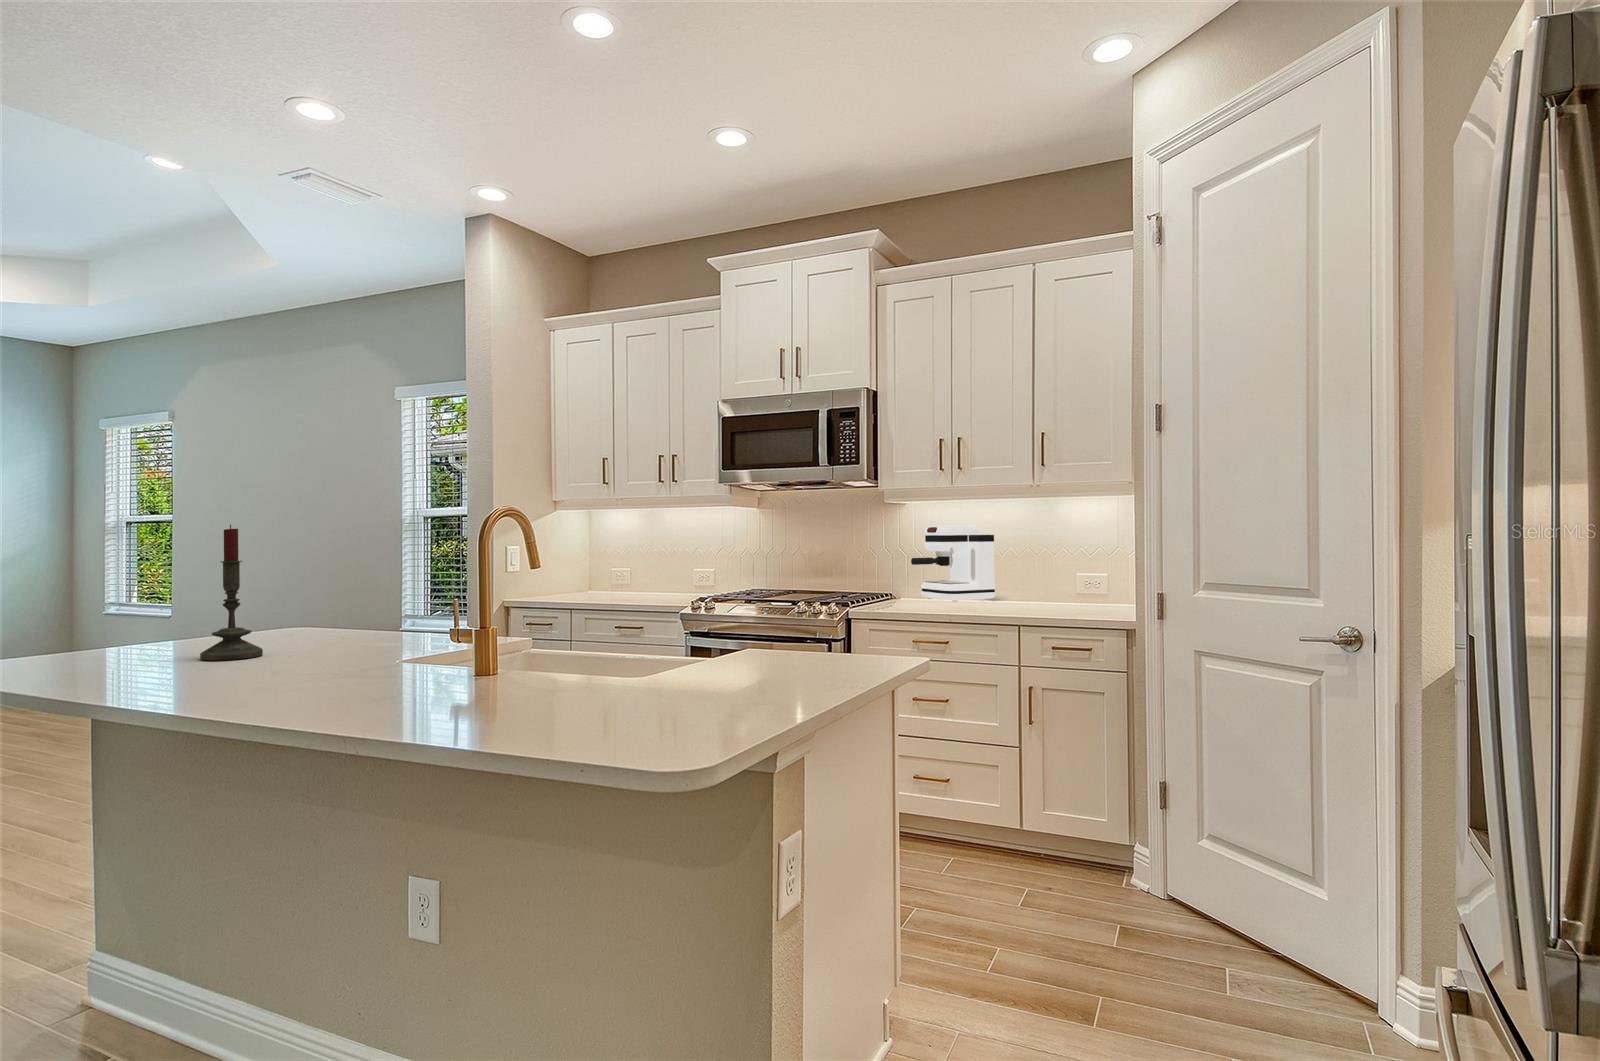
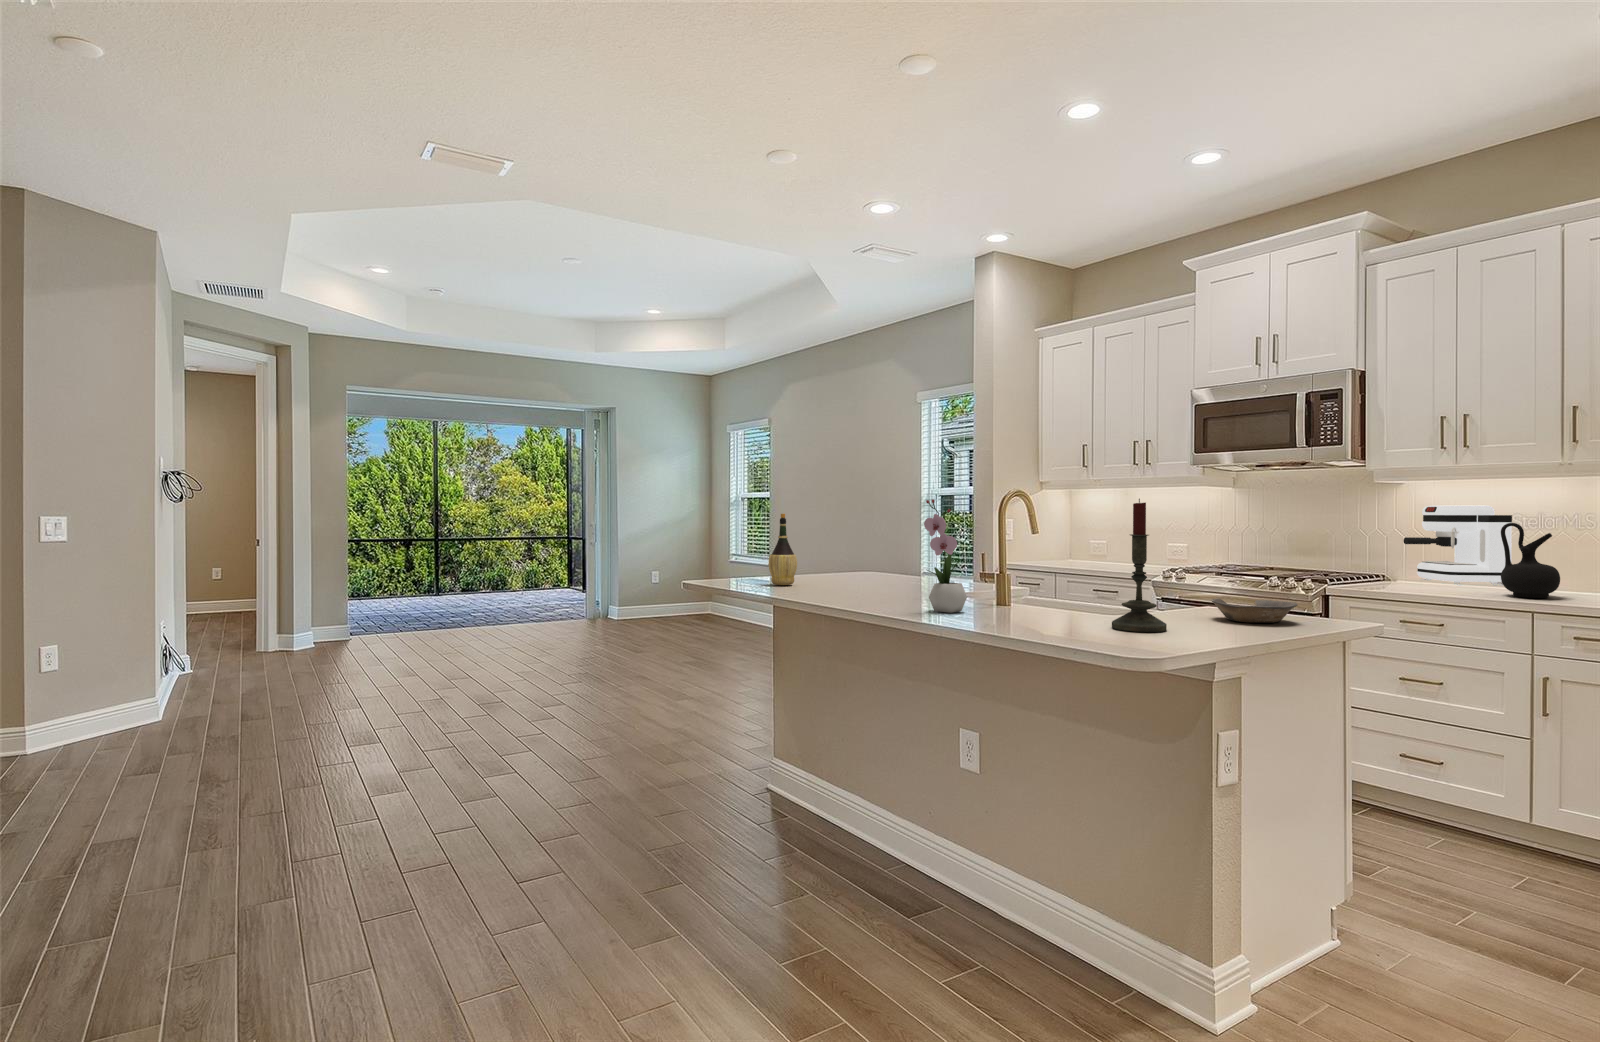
flower arrangement: none [342,520,428,700] -> present [924,500,971,613]
candle: present [200,525,263,661] -> present [1112,499,1167,632]
ceramic jug: none [992,542,1037,614] -> present [1501,523,1560,598]
wine bottle: none [82,545,143,664] -> present [768,514,797,585]
bowl: none [755,643,850,675] -> present [1211,599,1298,623]

